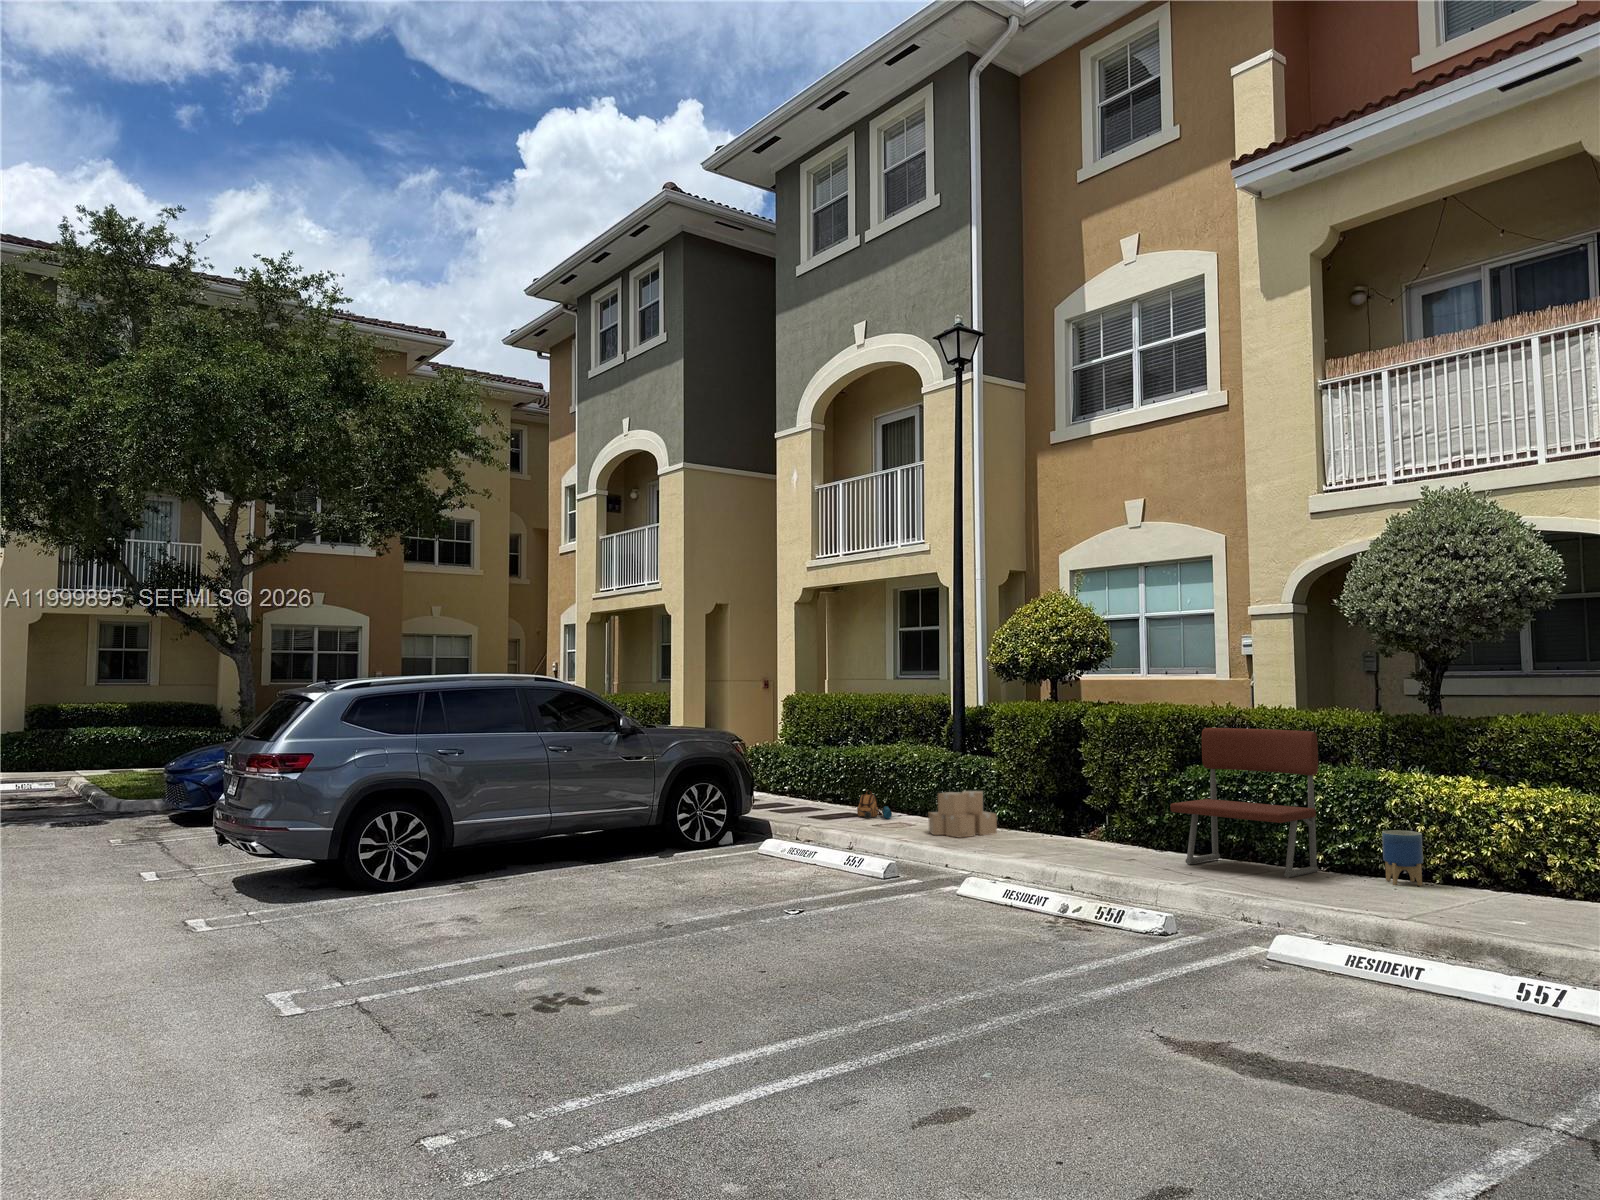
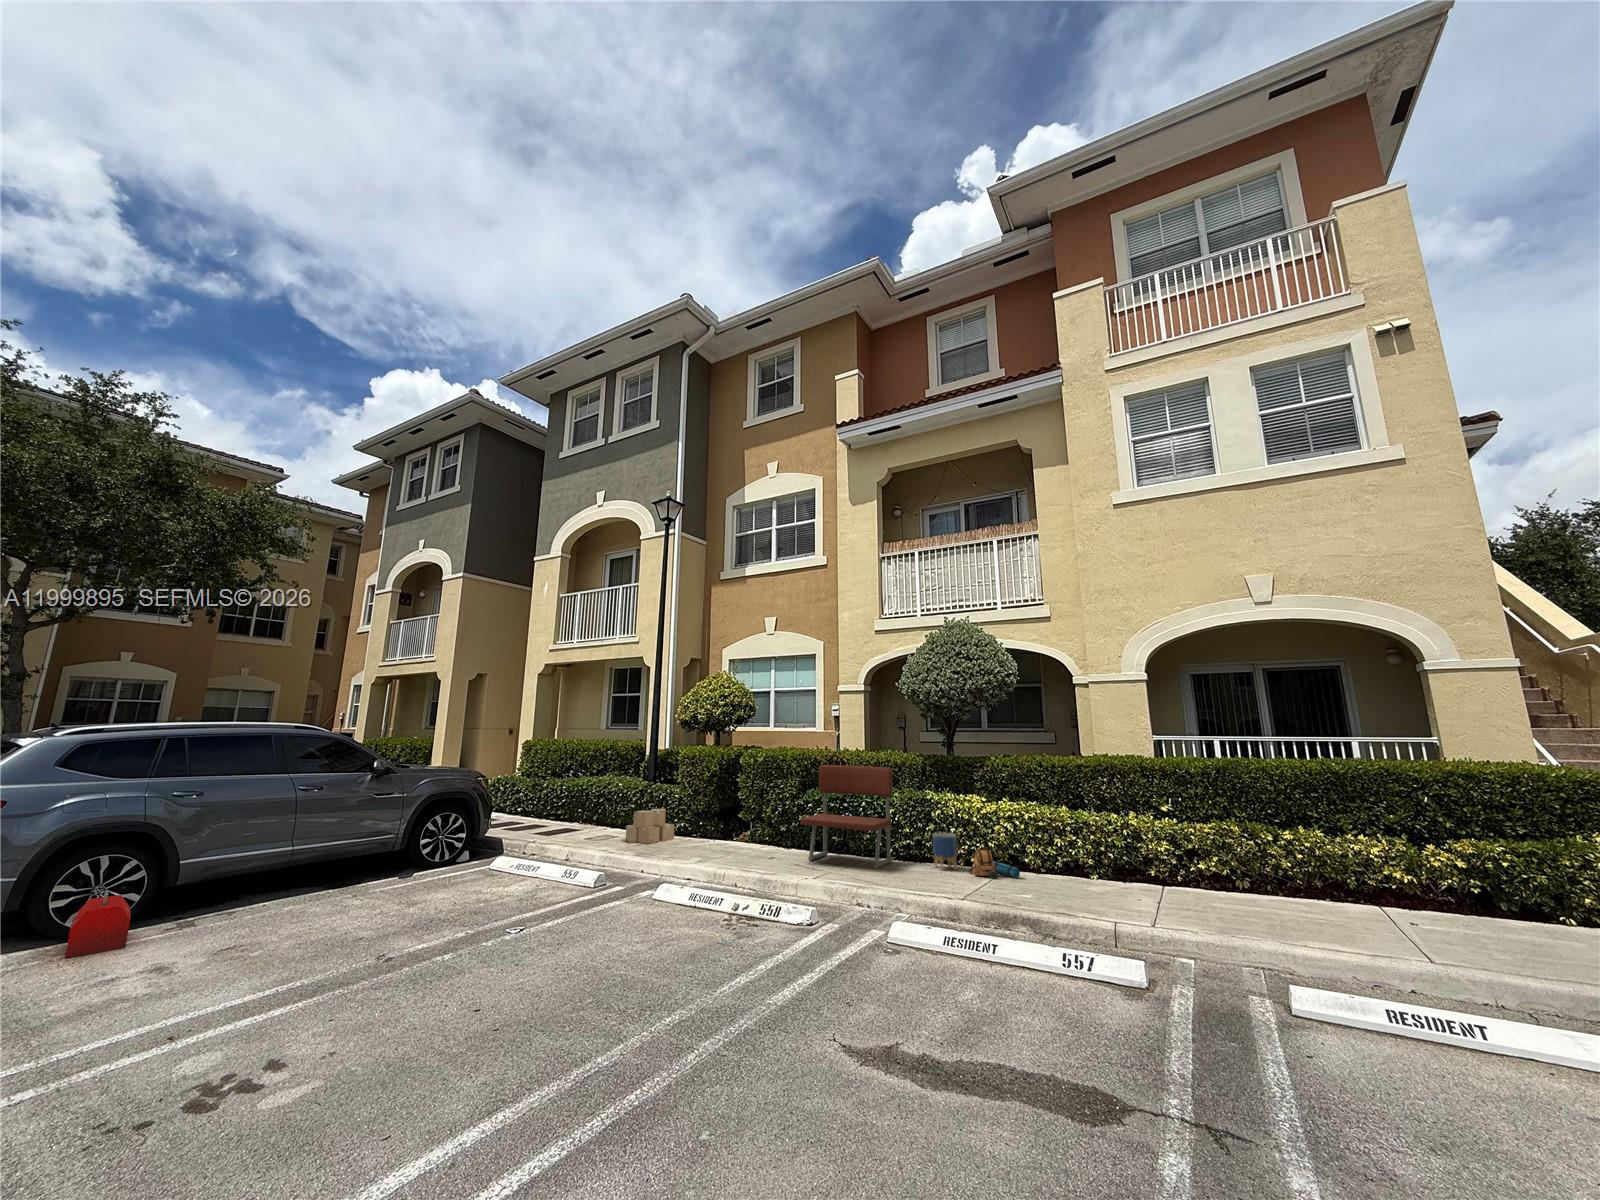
backpack: present [857,791,892,818] -> present [969,845,1020,878]
toolbox: none [374,844,423,904] -> present [65,891,131,958]

